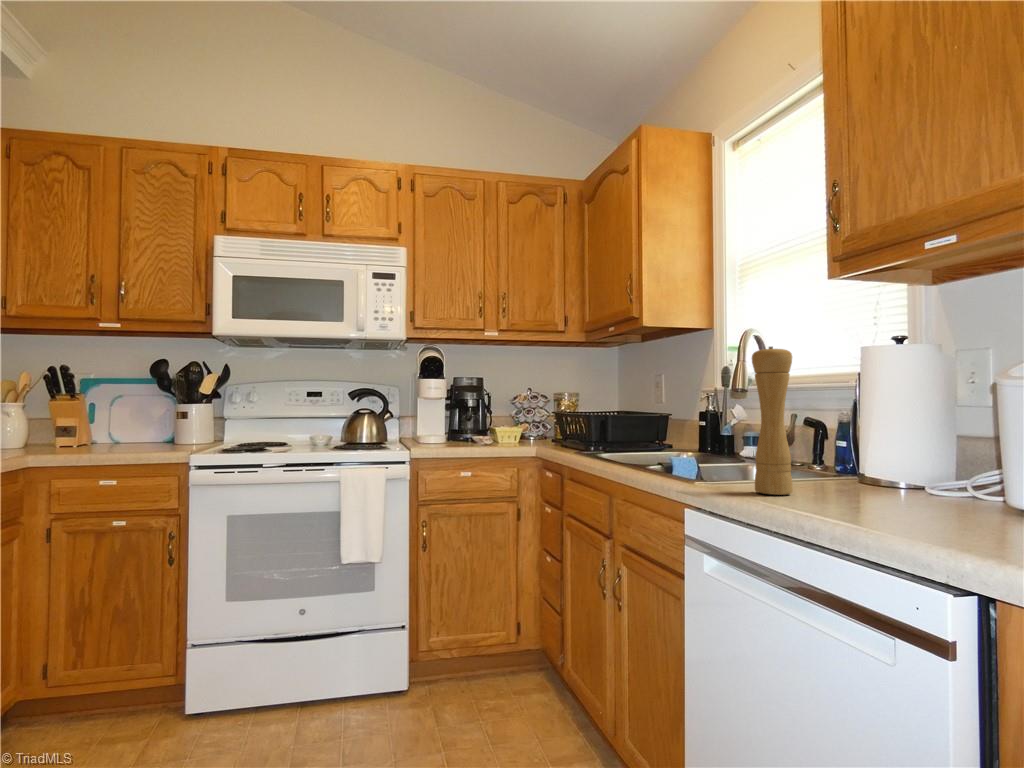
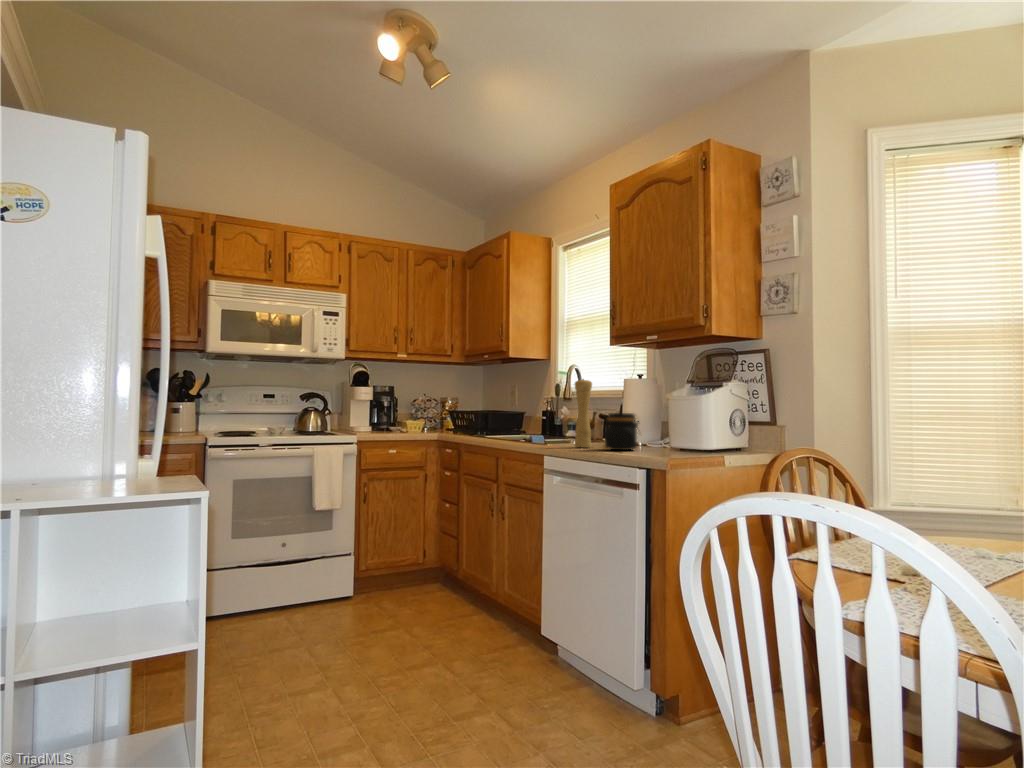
jar: none [816,420,931,513] -> present [601,413,639,450]

